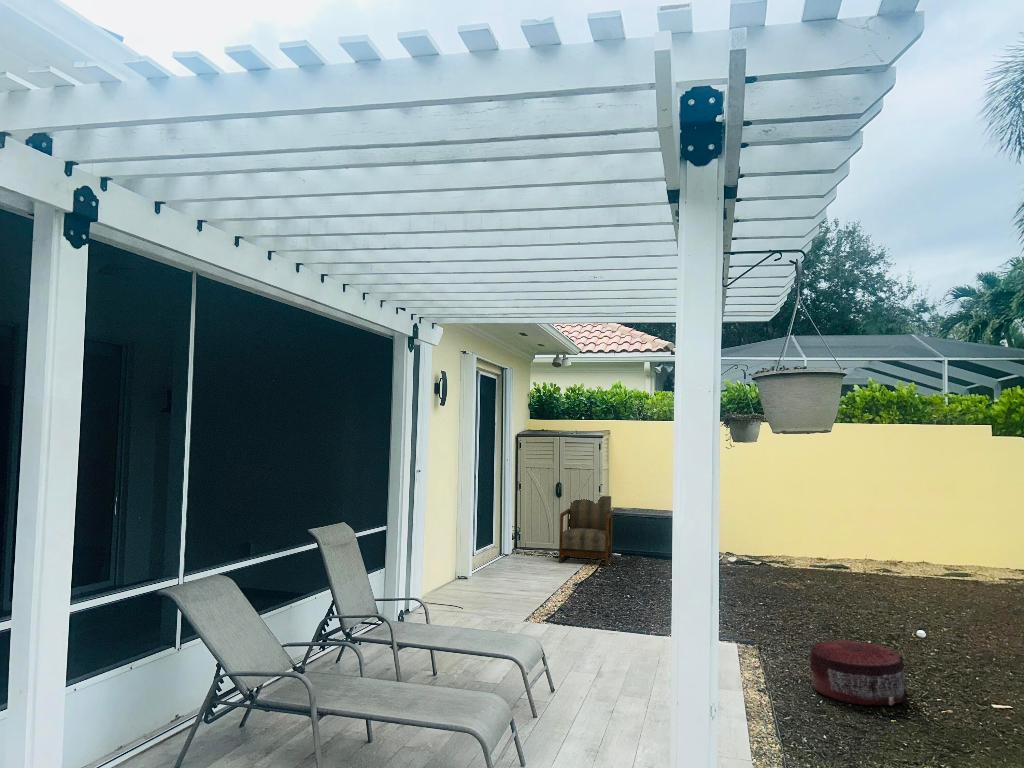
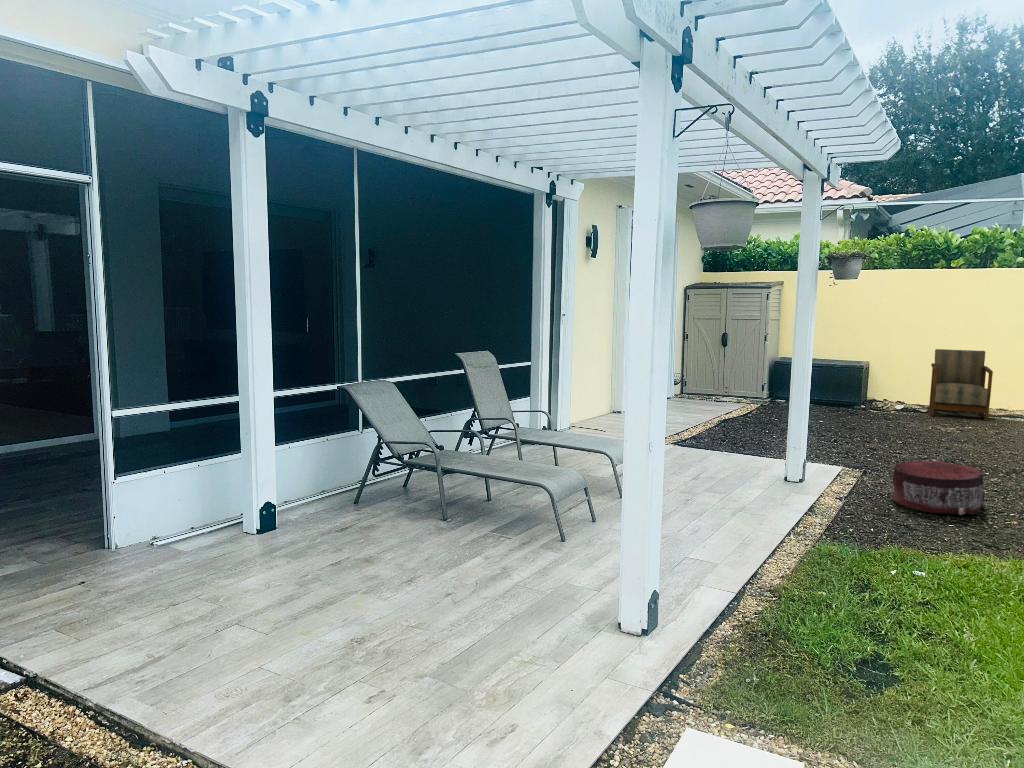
armchair: present [559,496,614,566] -> present [928,349,993,421]

